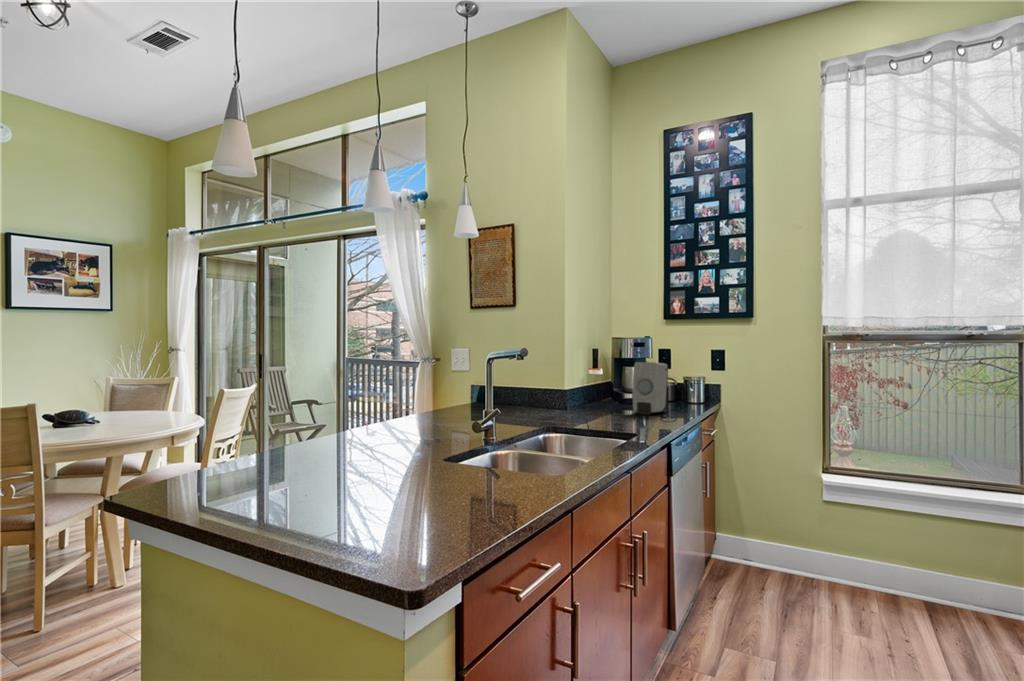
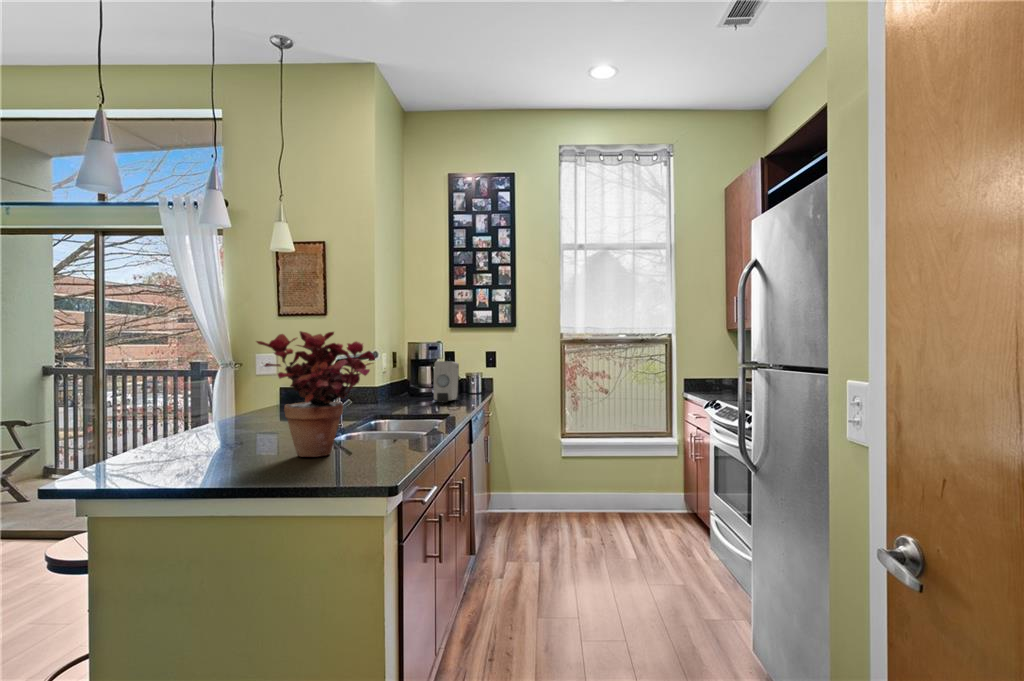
potted plant: none [325,321,479,494] -> present [257,331,375,457]

